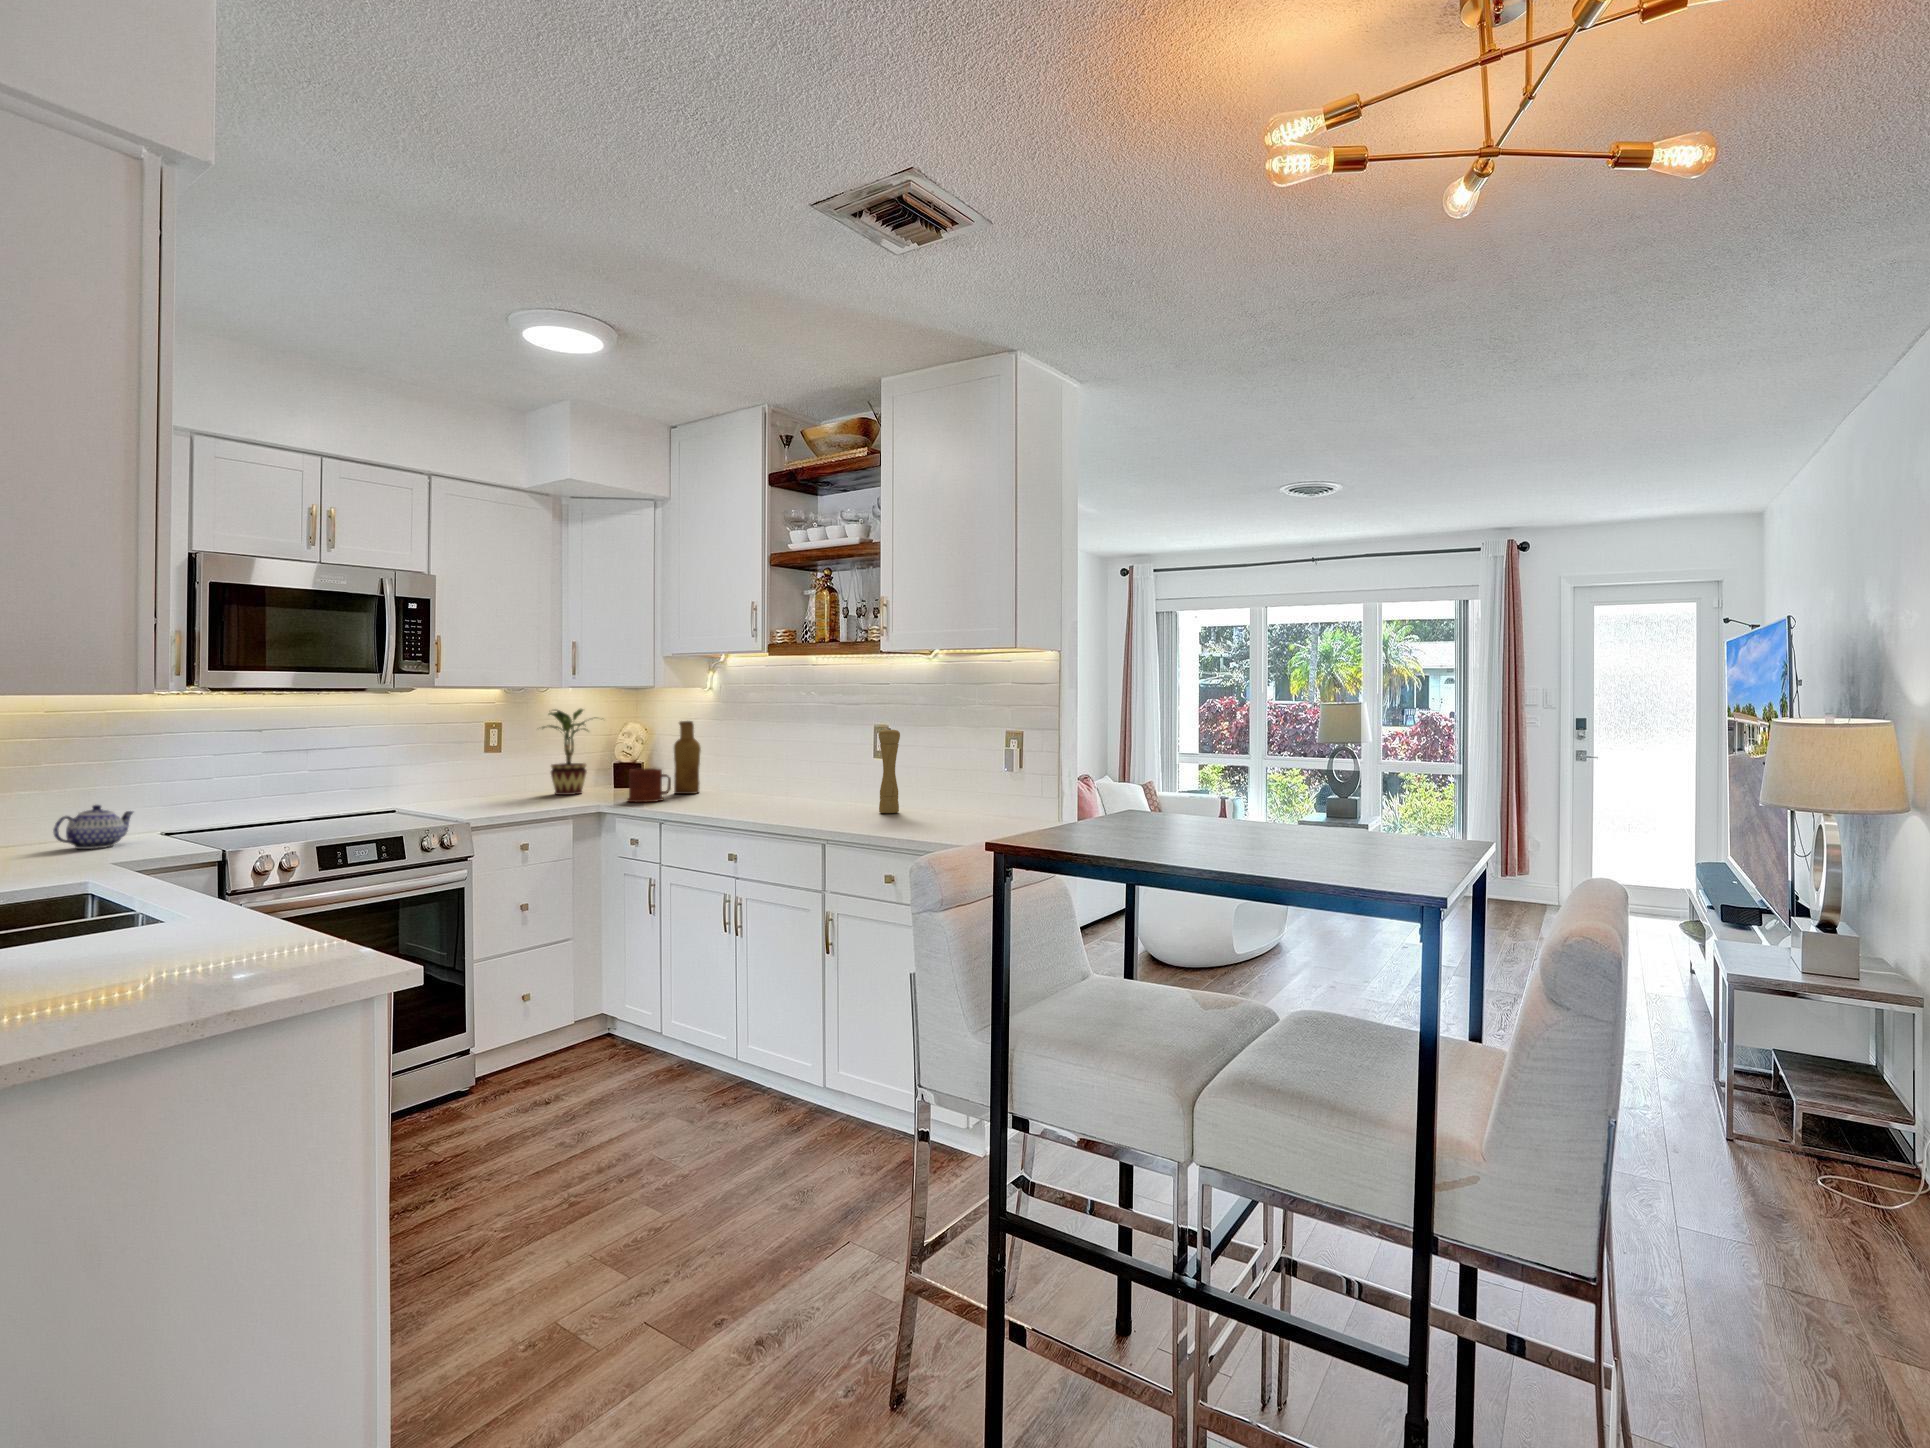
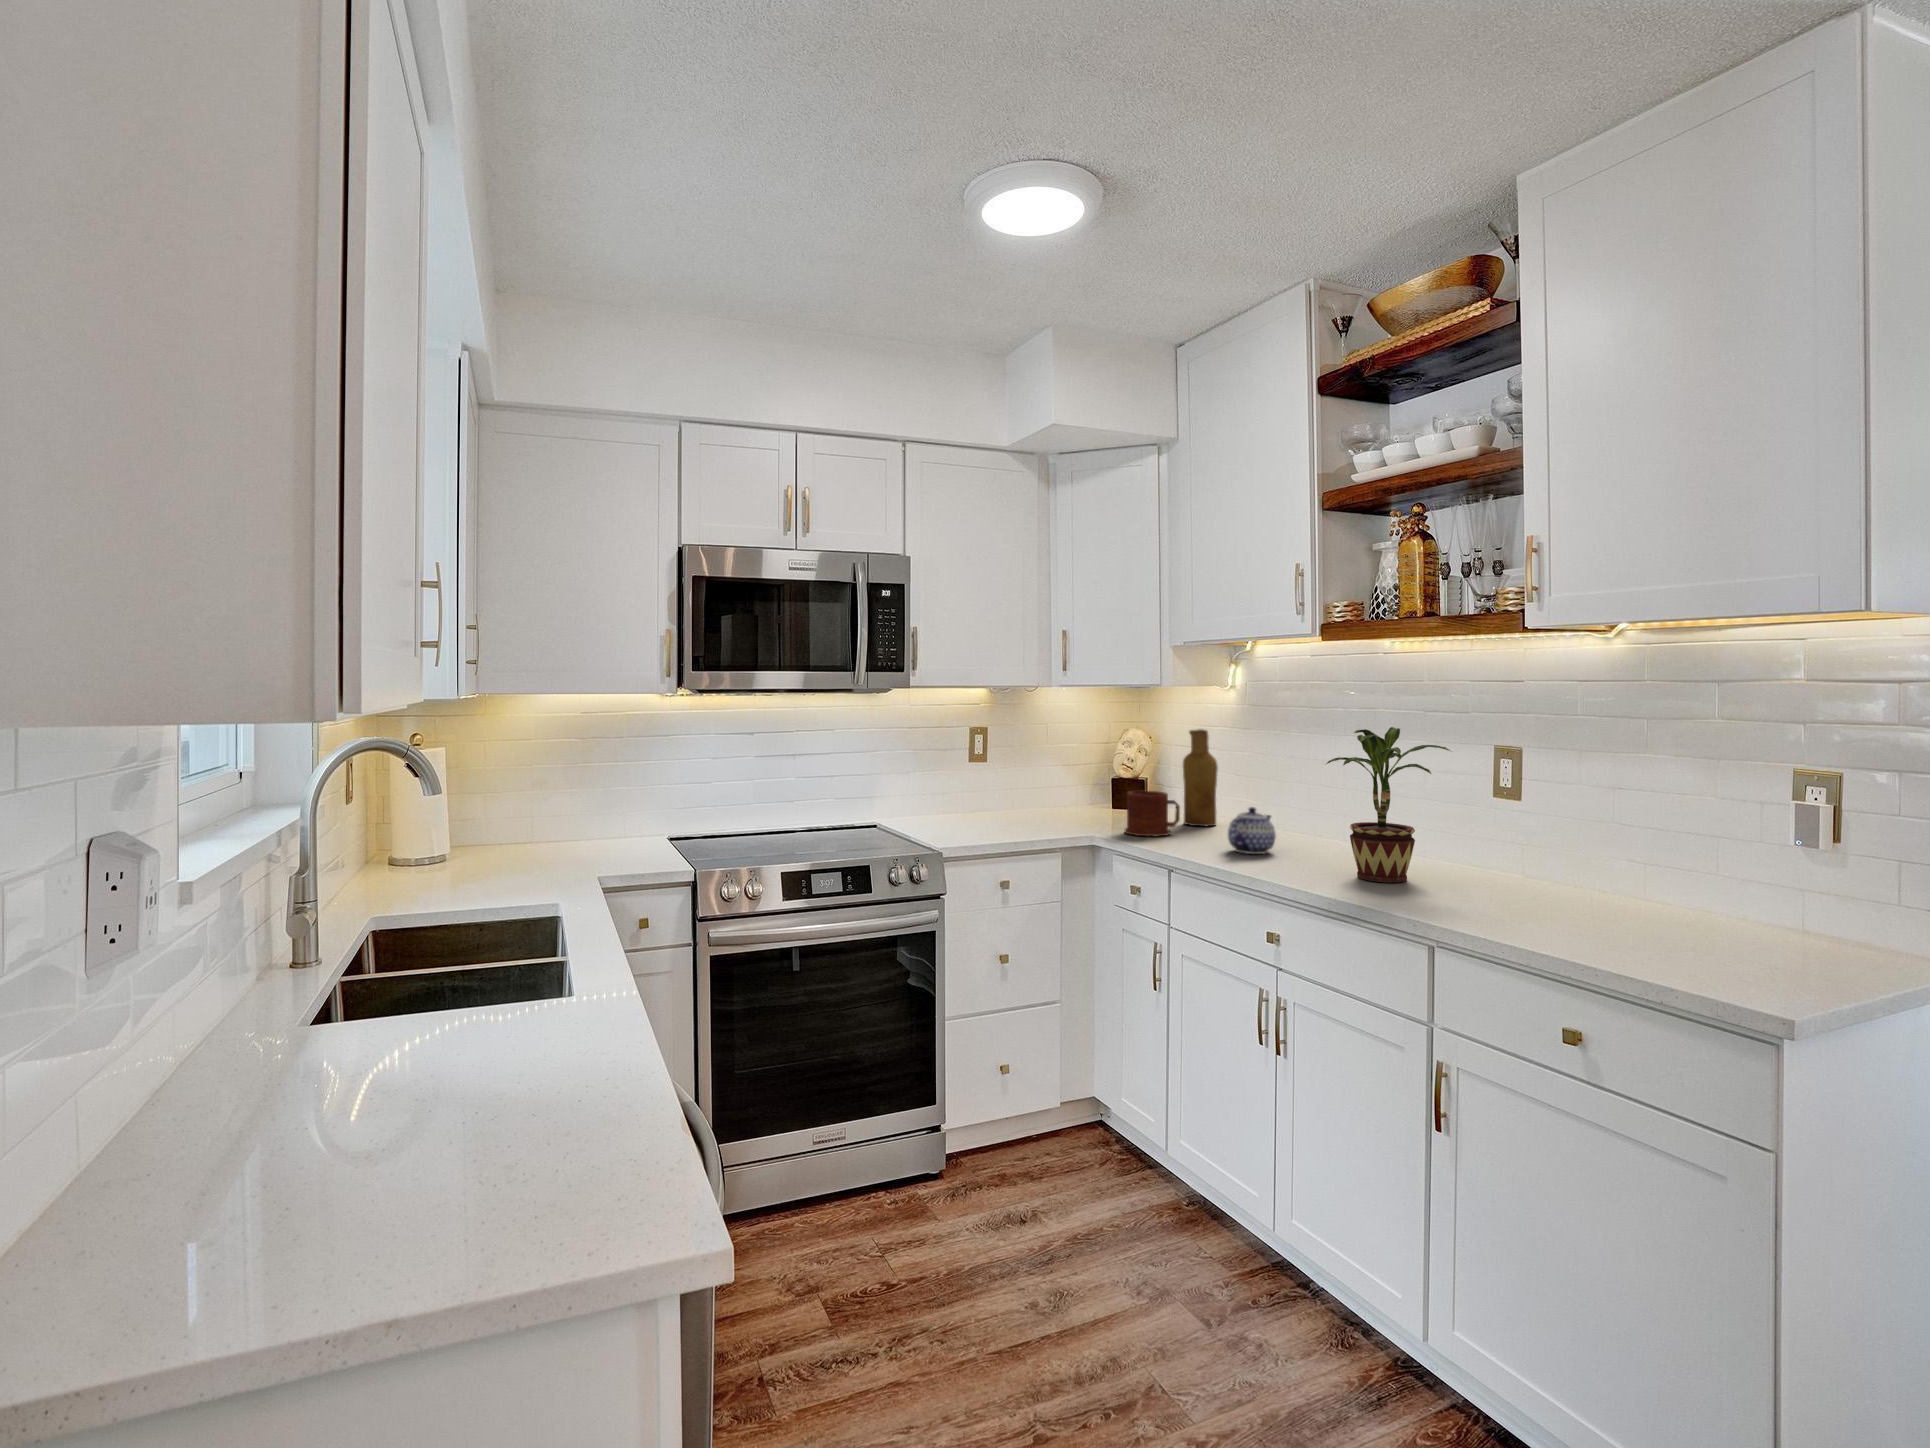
potted plant: present [542,709,588,795] -> present [1326,727,1450,883]
pepper mill: present [879,728,900,813] -> none [1512,755,1553,896]
teapot: present [53,805,133,849] -> present [1228,807,1276,854]

